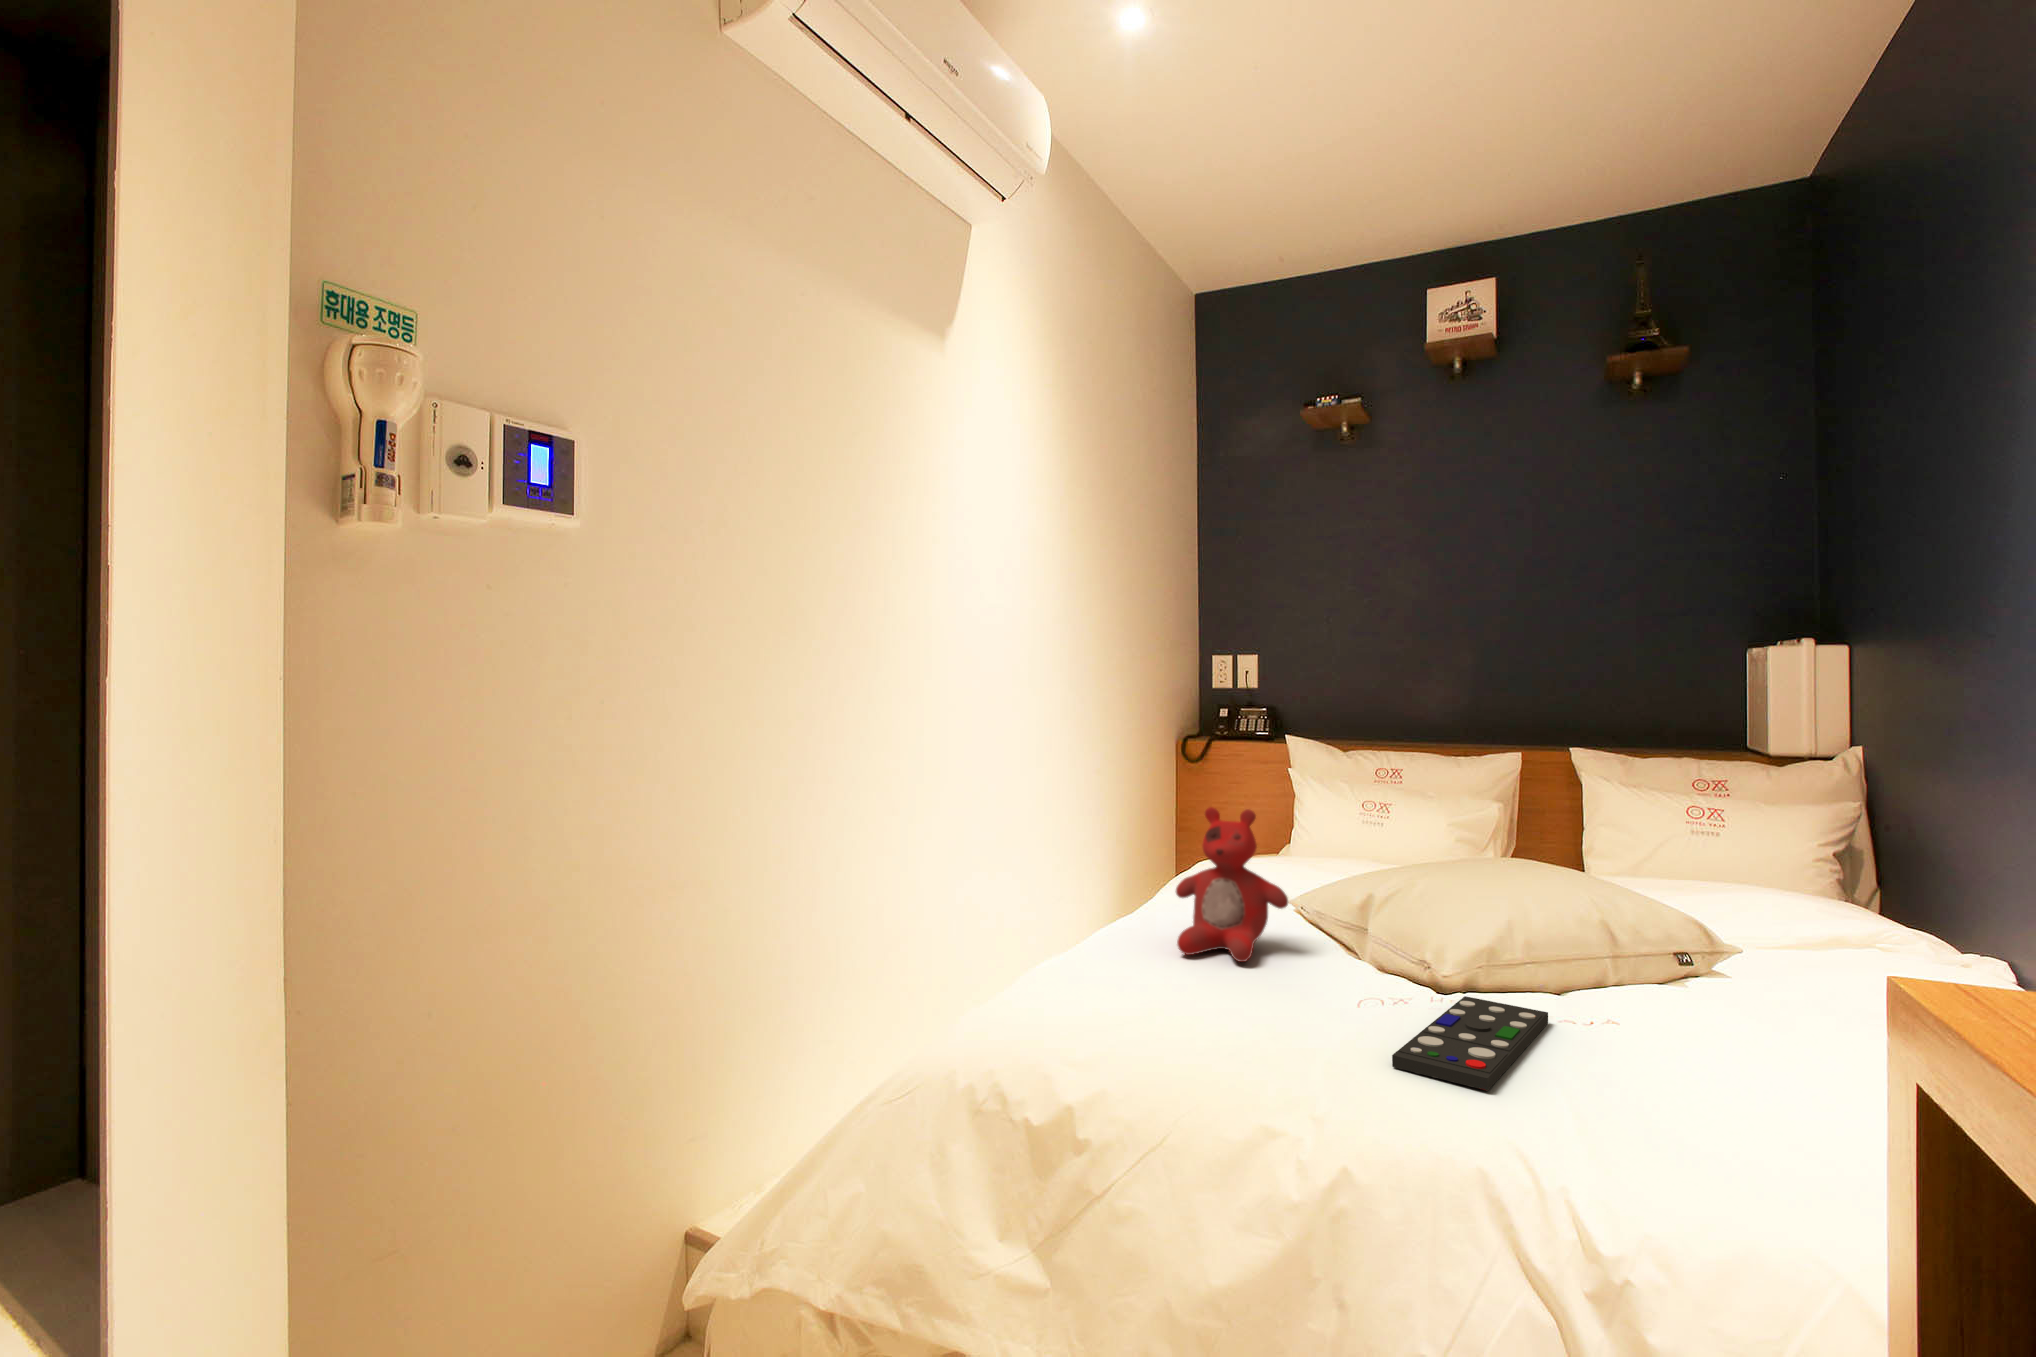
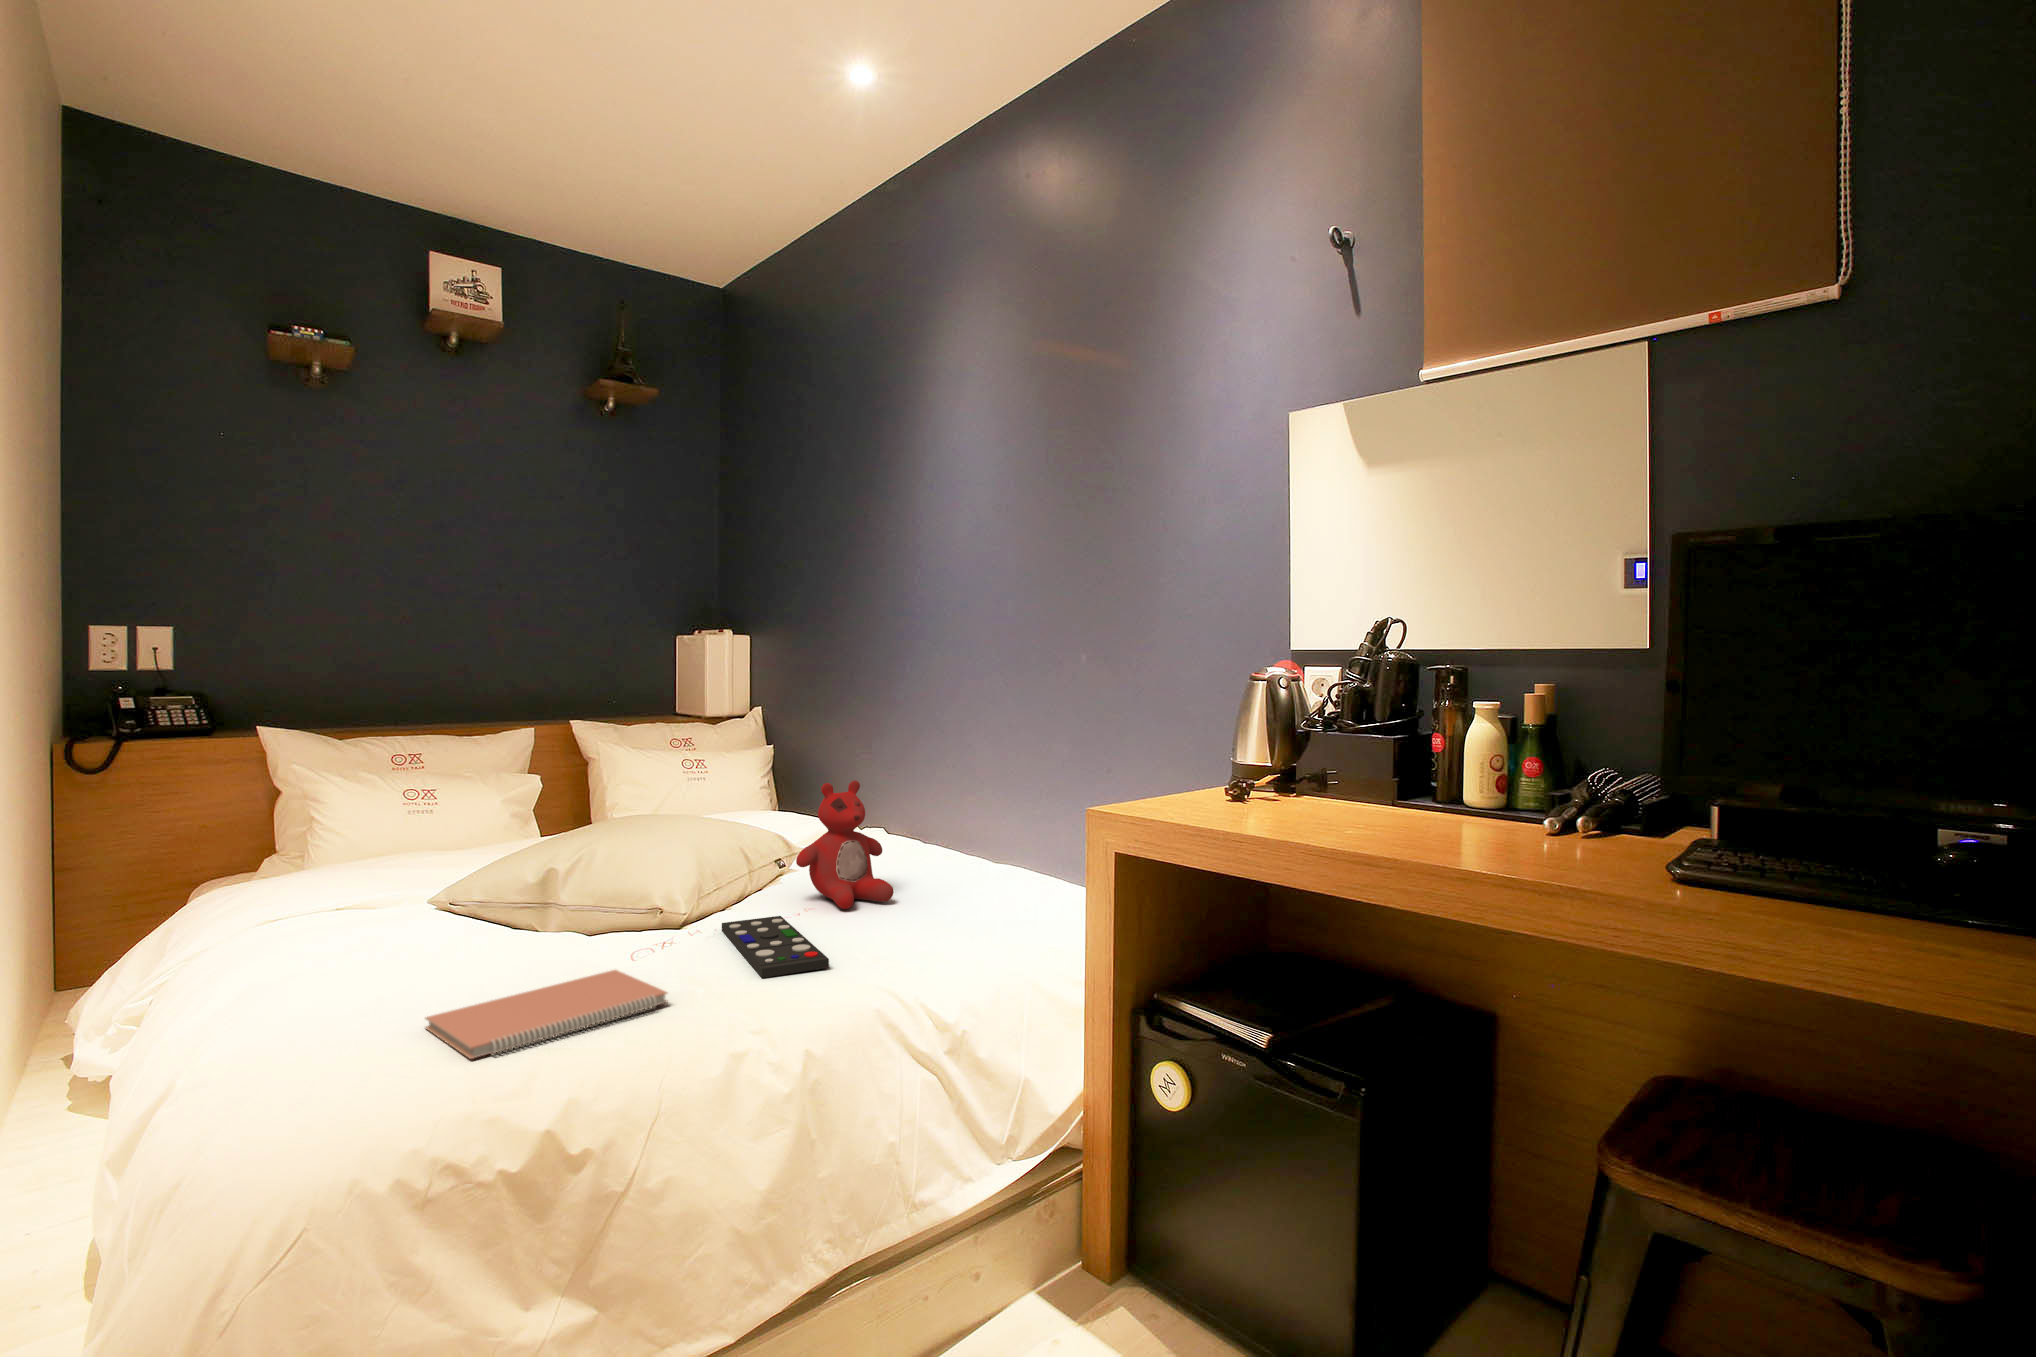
stuffed bear: present [1176,807,1289,962] -> present [796,780,893,909]
notebook: none [1057,980,1266,1046] -> present [425,970,668,1059]

